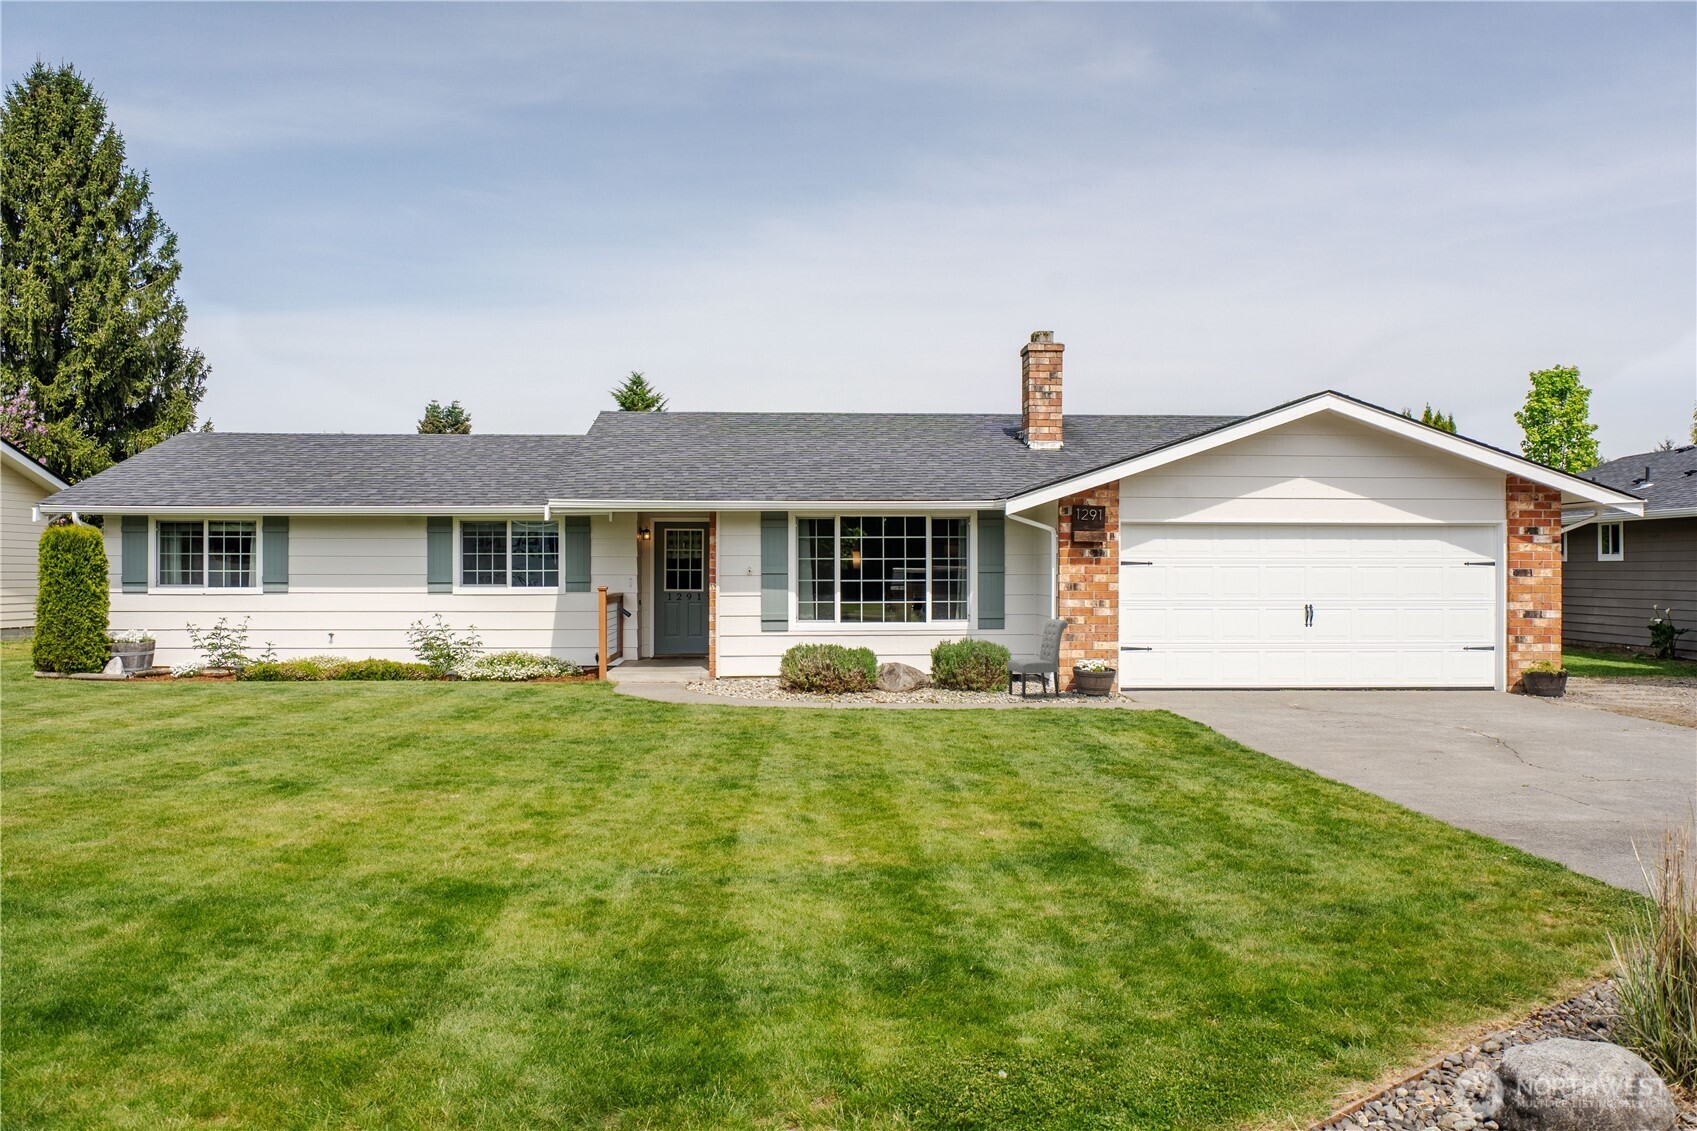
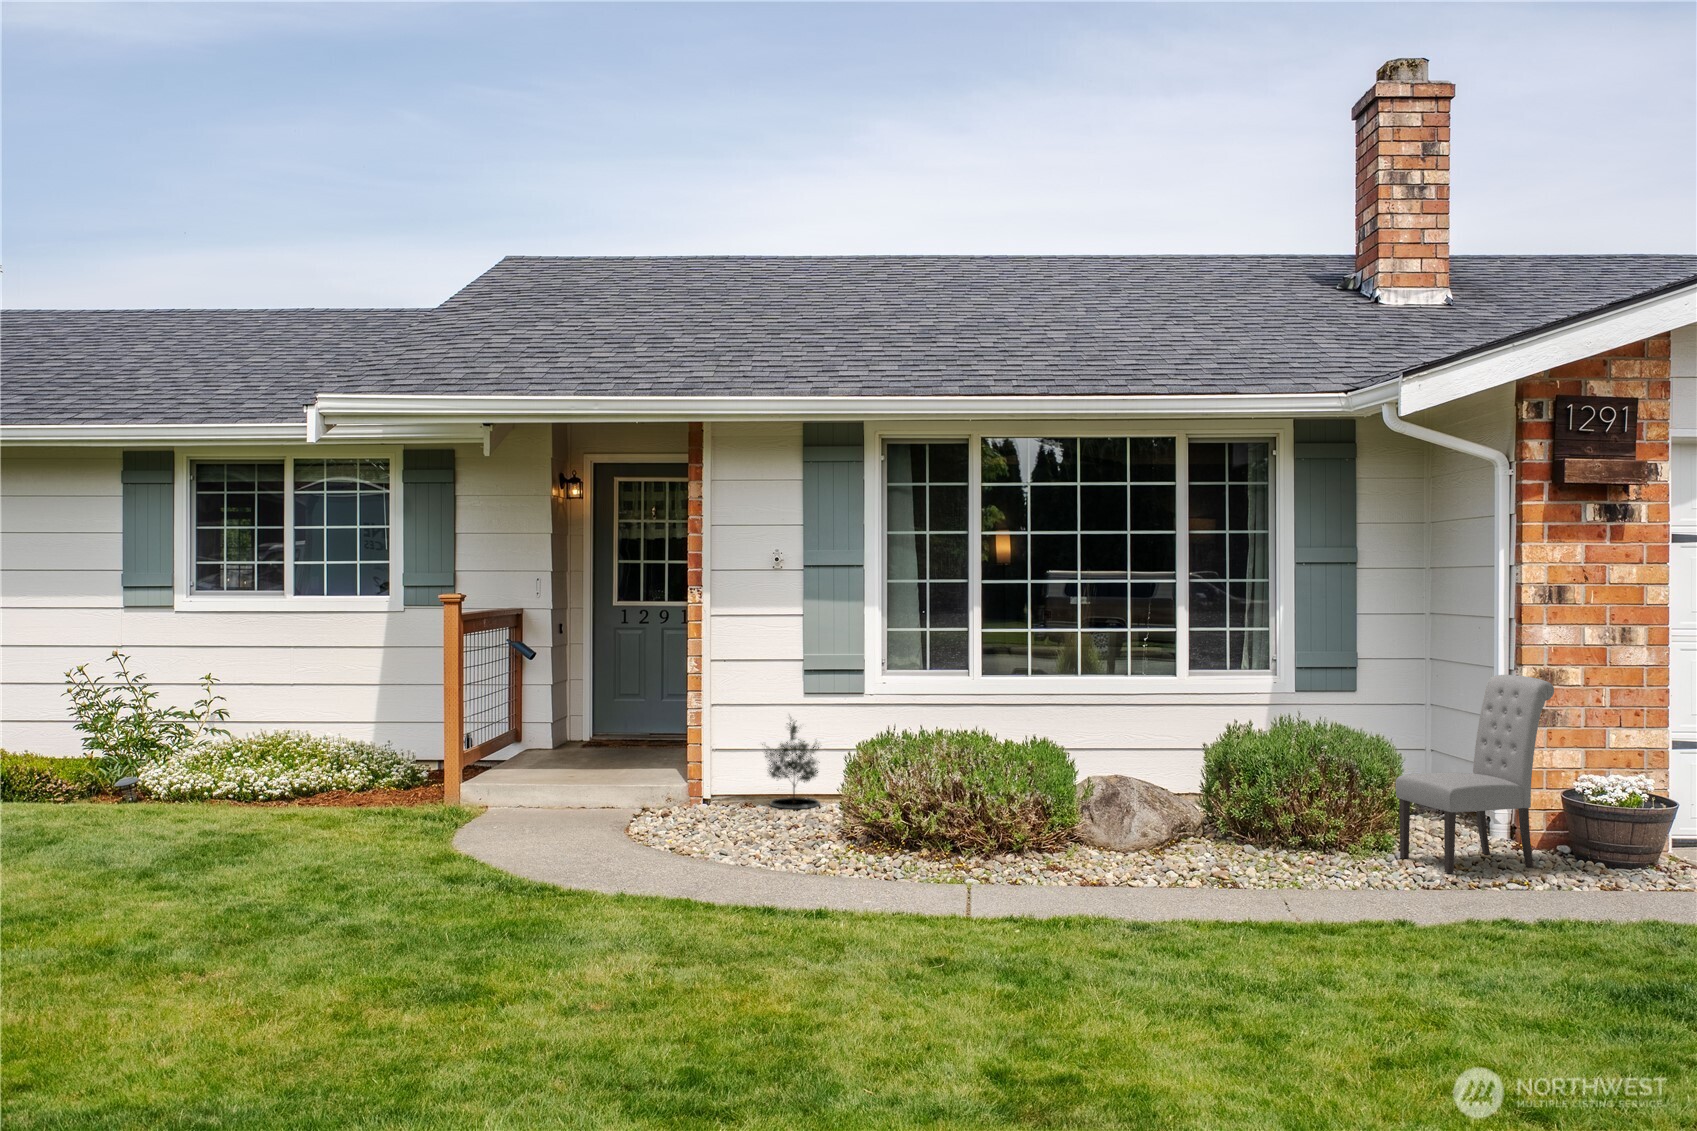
potted tree: none [742,639,770,682] -> present [762,718,820,809]

